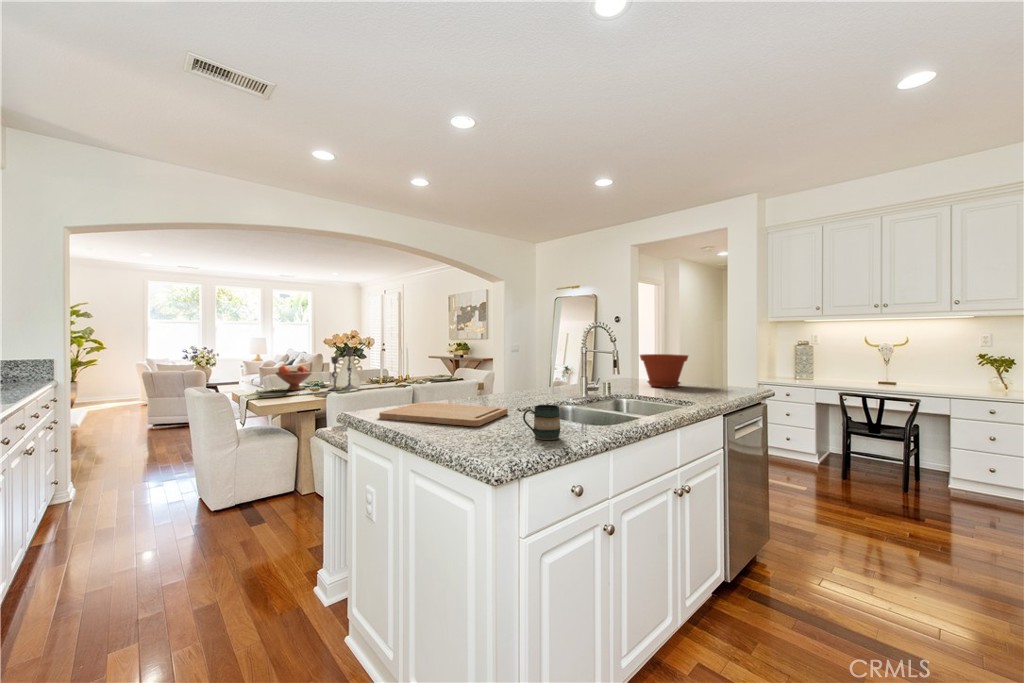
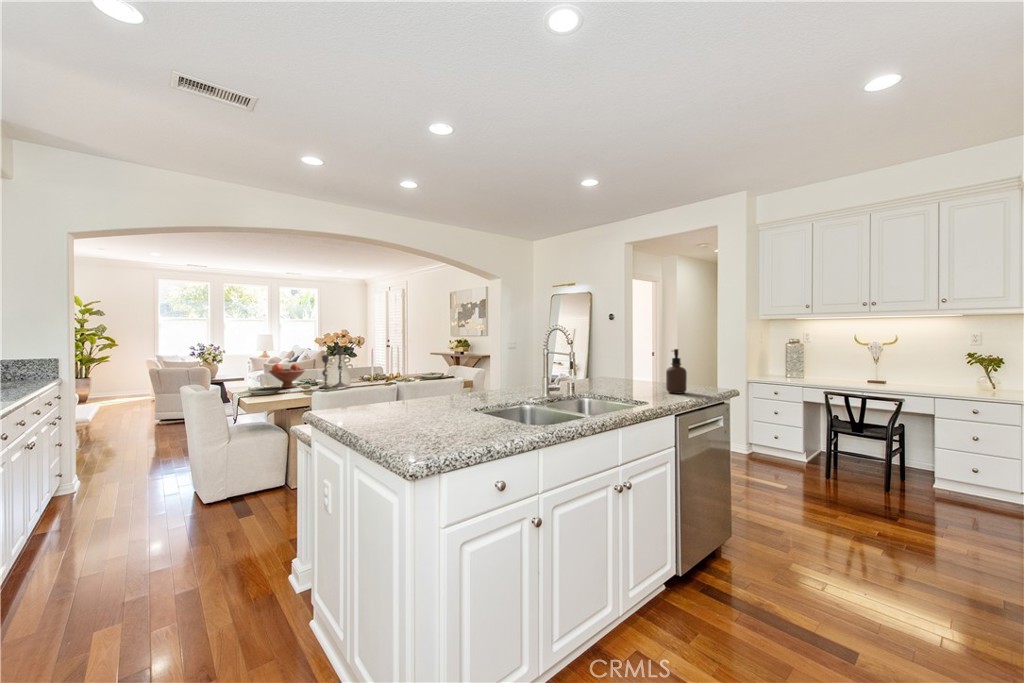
soap dispenser: none [702,348,723,393] -> present [666,349,687,394]
plant pot: present [640,354,688,388] -> none [611,354,659,387]
cutting board: present [379,402,508,426] -> none [337,402,460,425]
mug: present [523,405,560,440] -> none [455,406,491,439]

